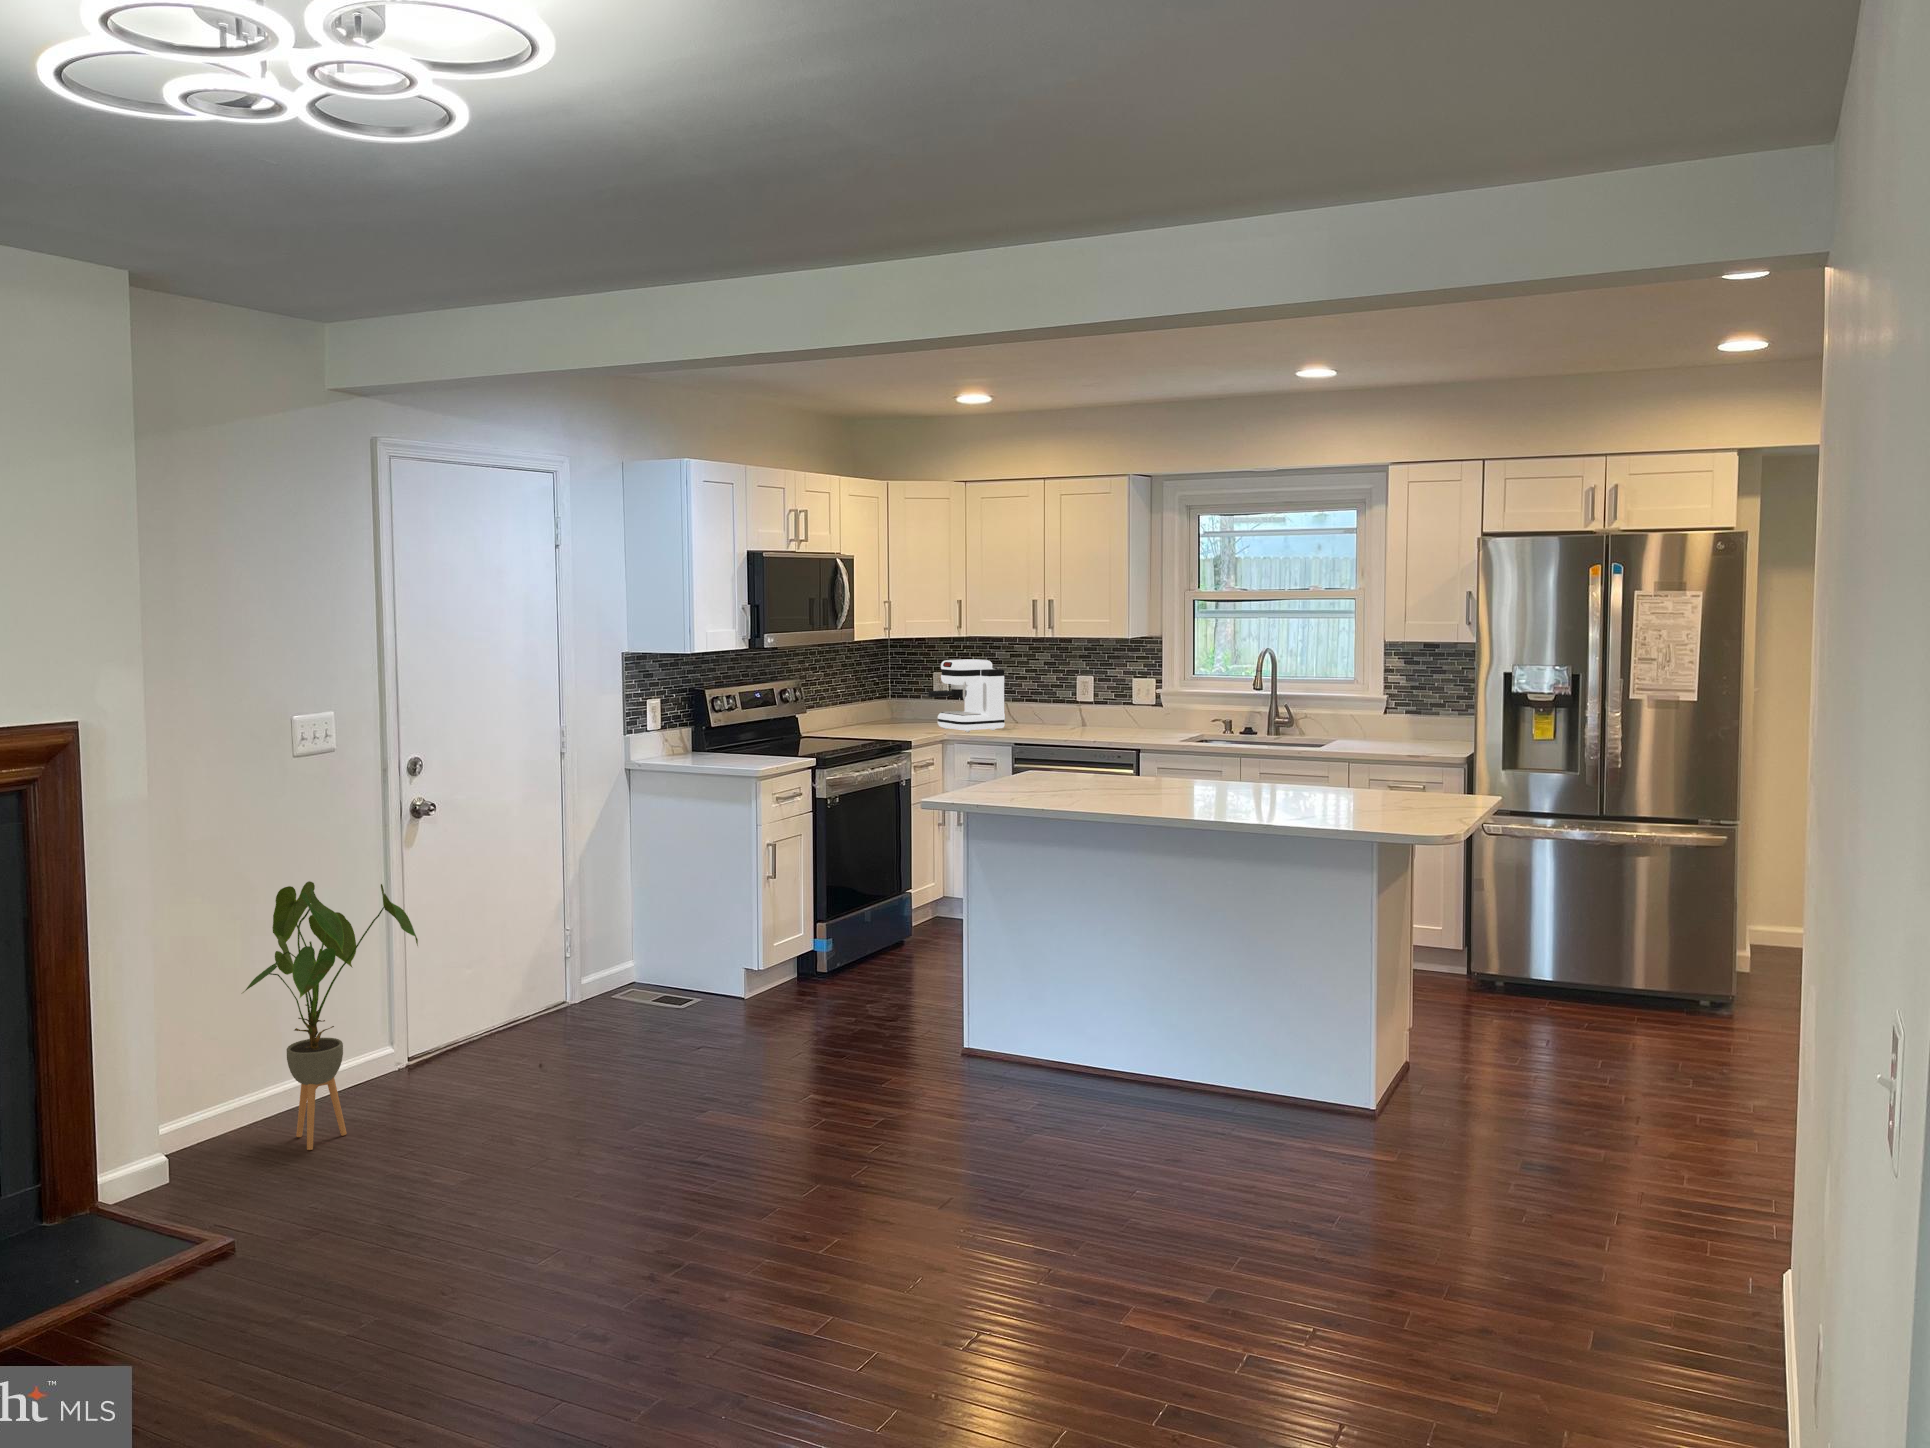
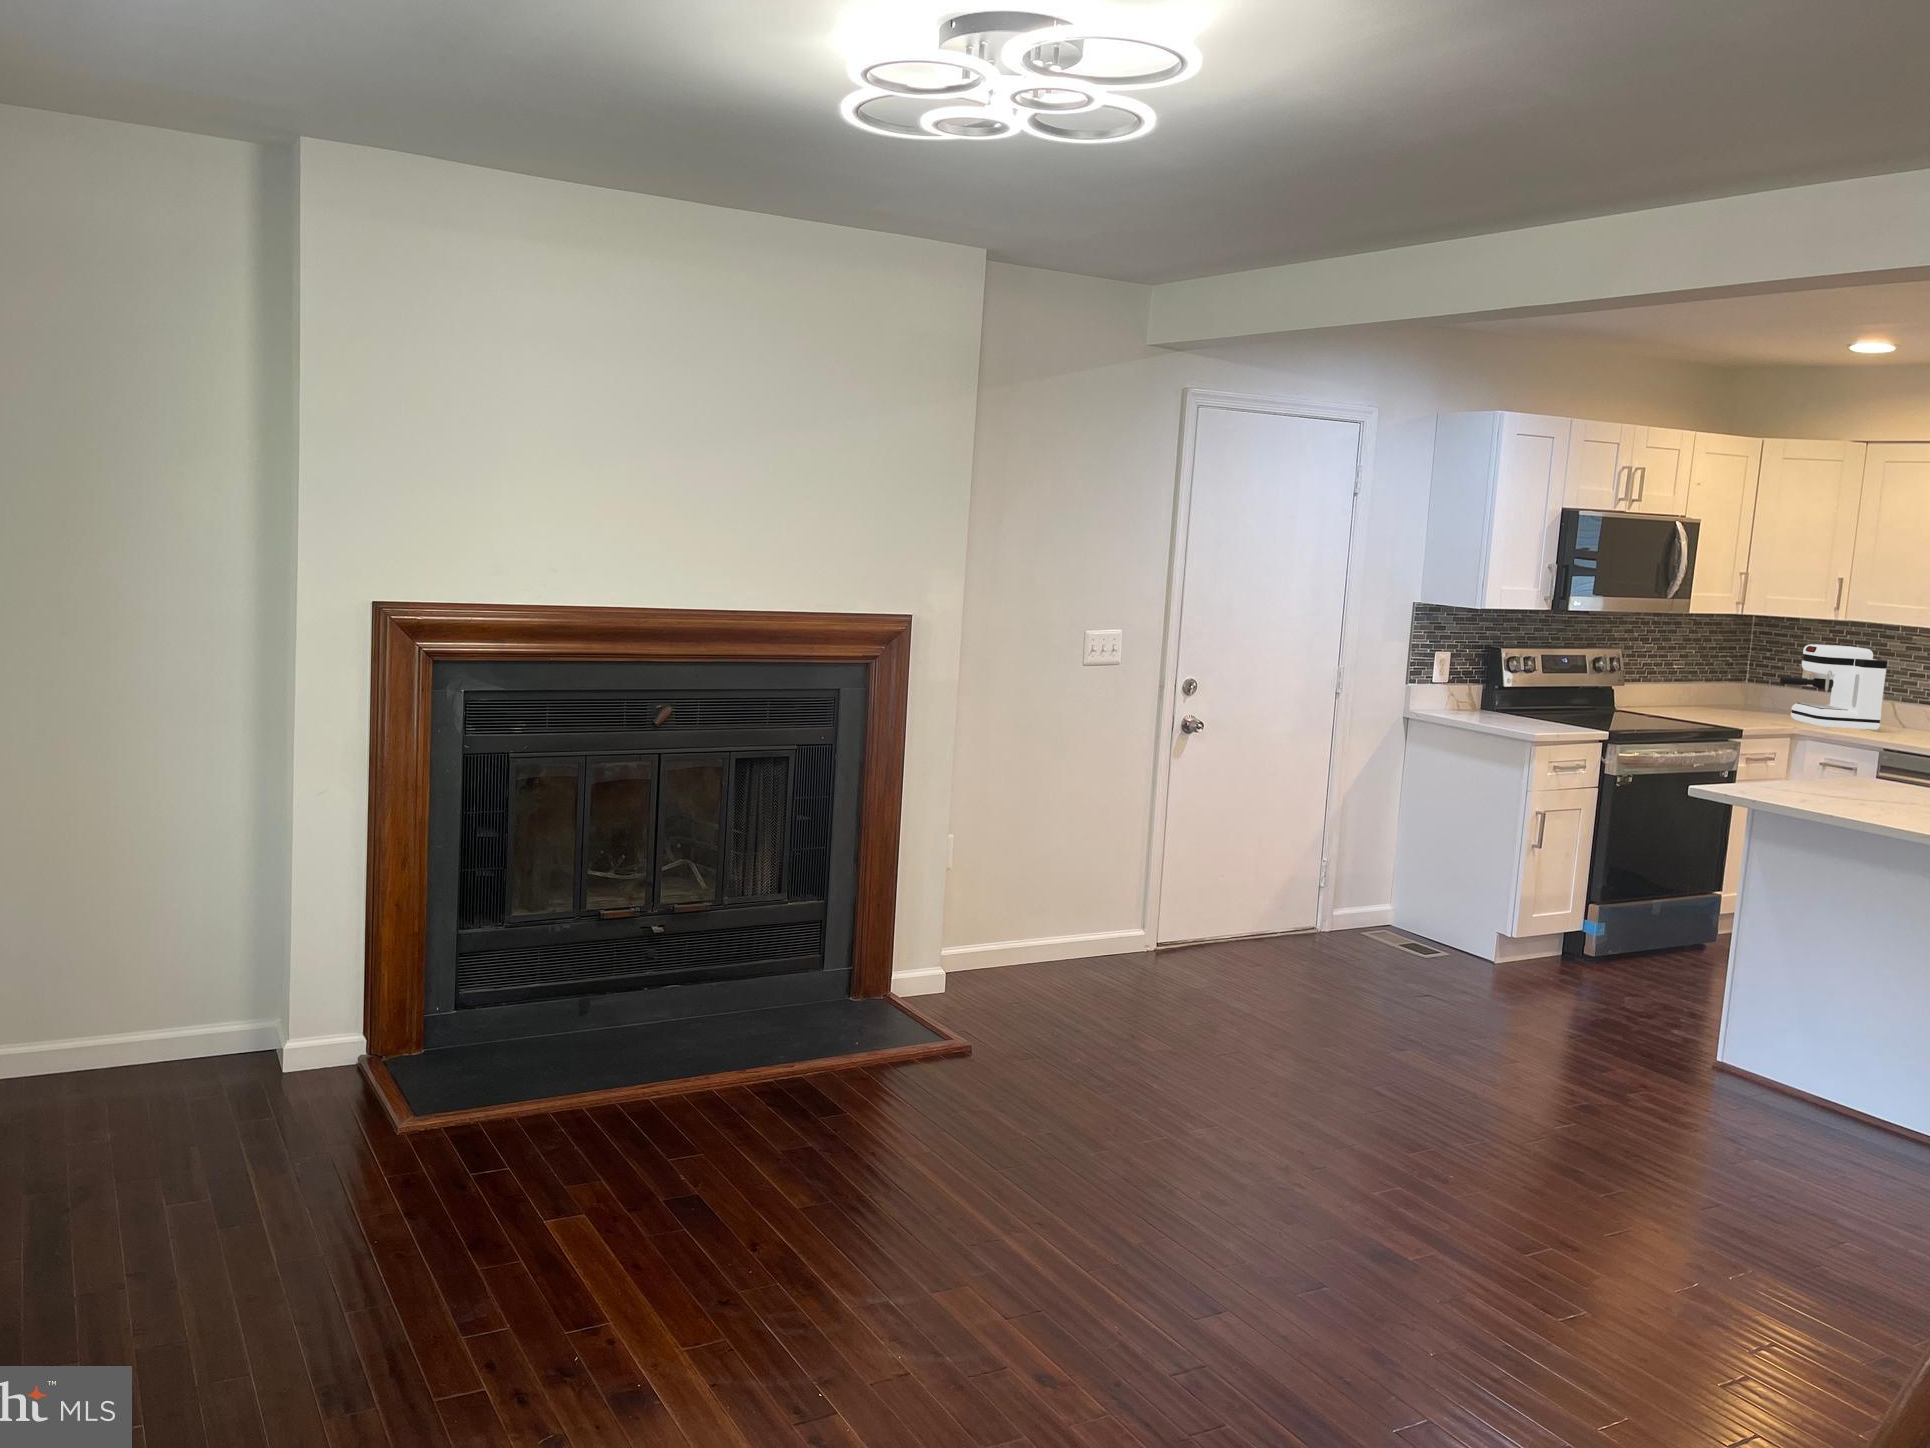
house plant: present [243,881,418,1150] -> none [1016,771,1160,994]

